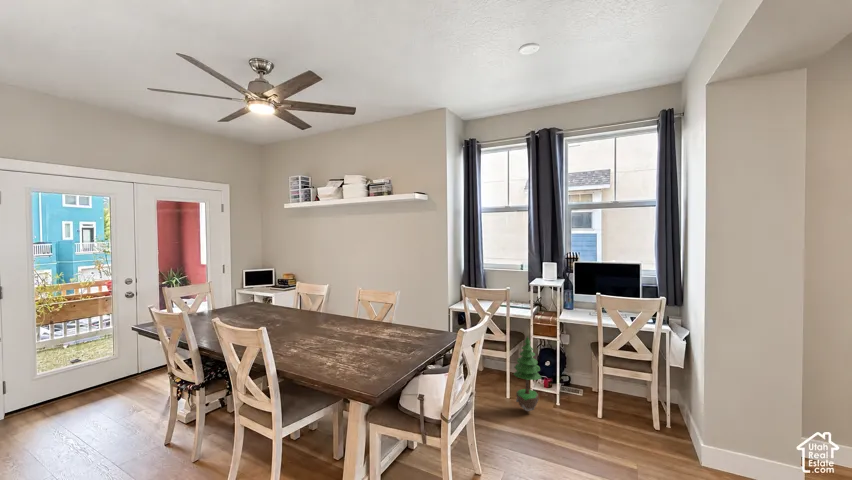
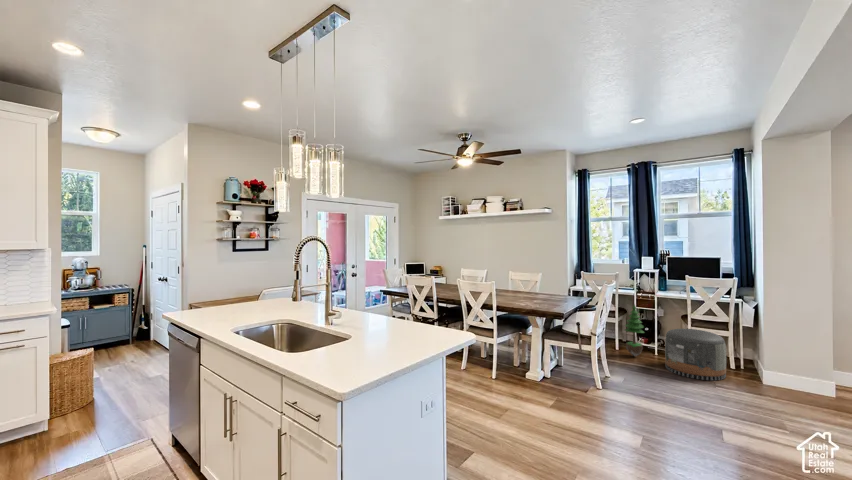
pouf: none [567,374,651,466] -> present [665,329,726,380]

